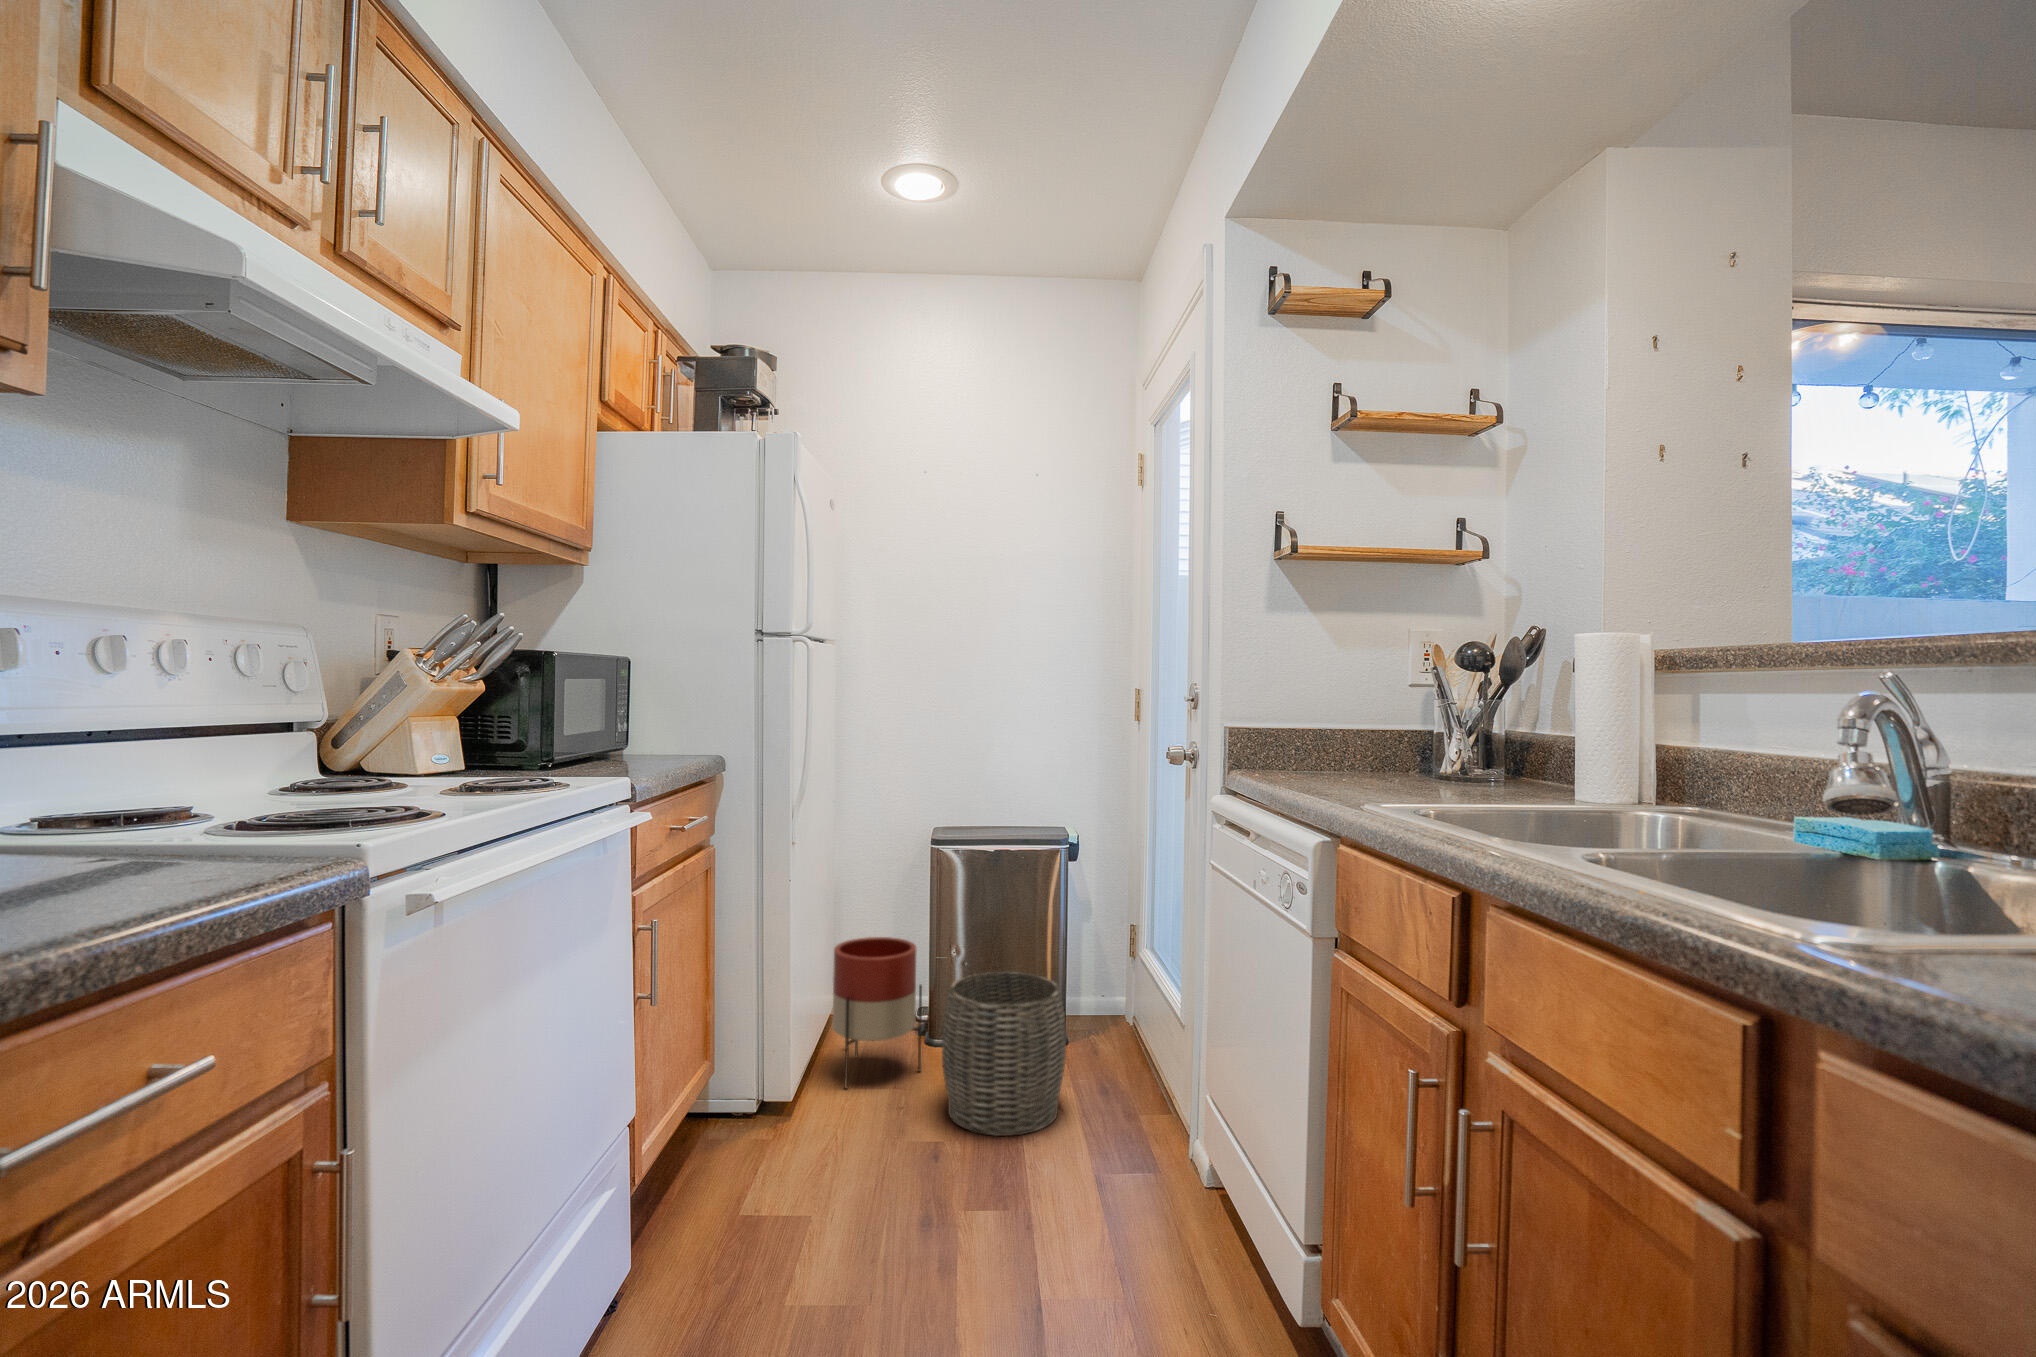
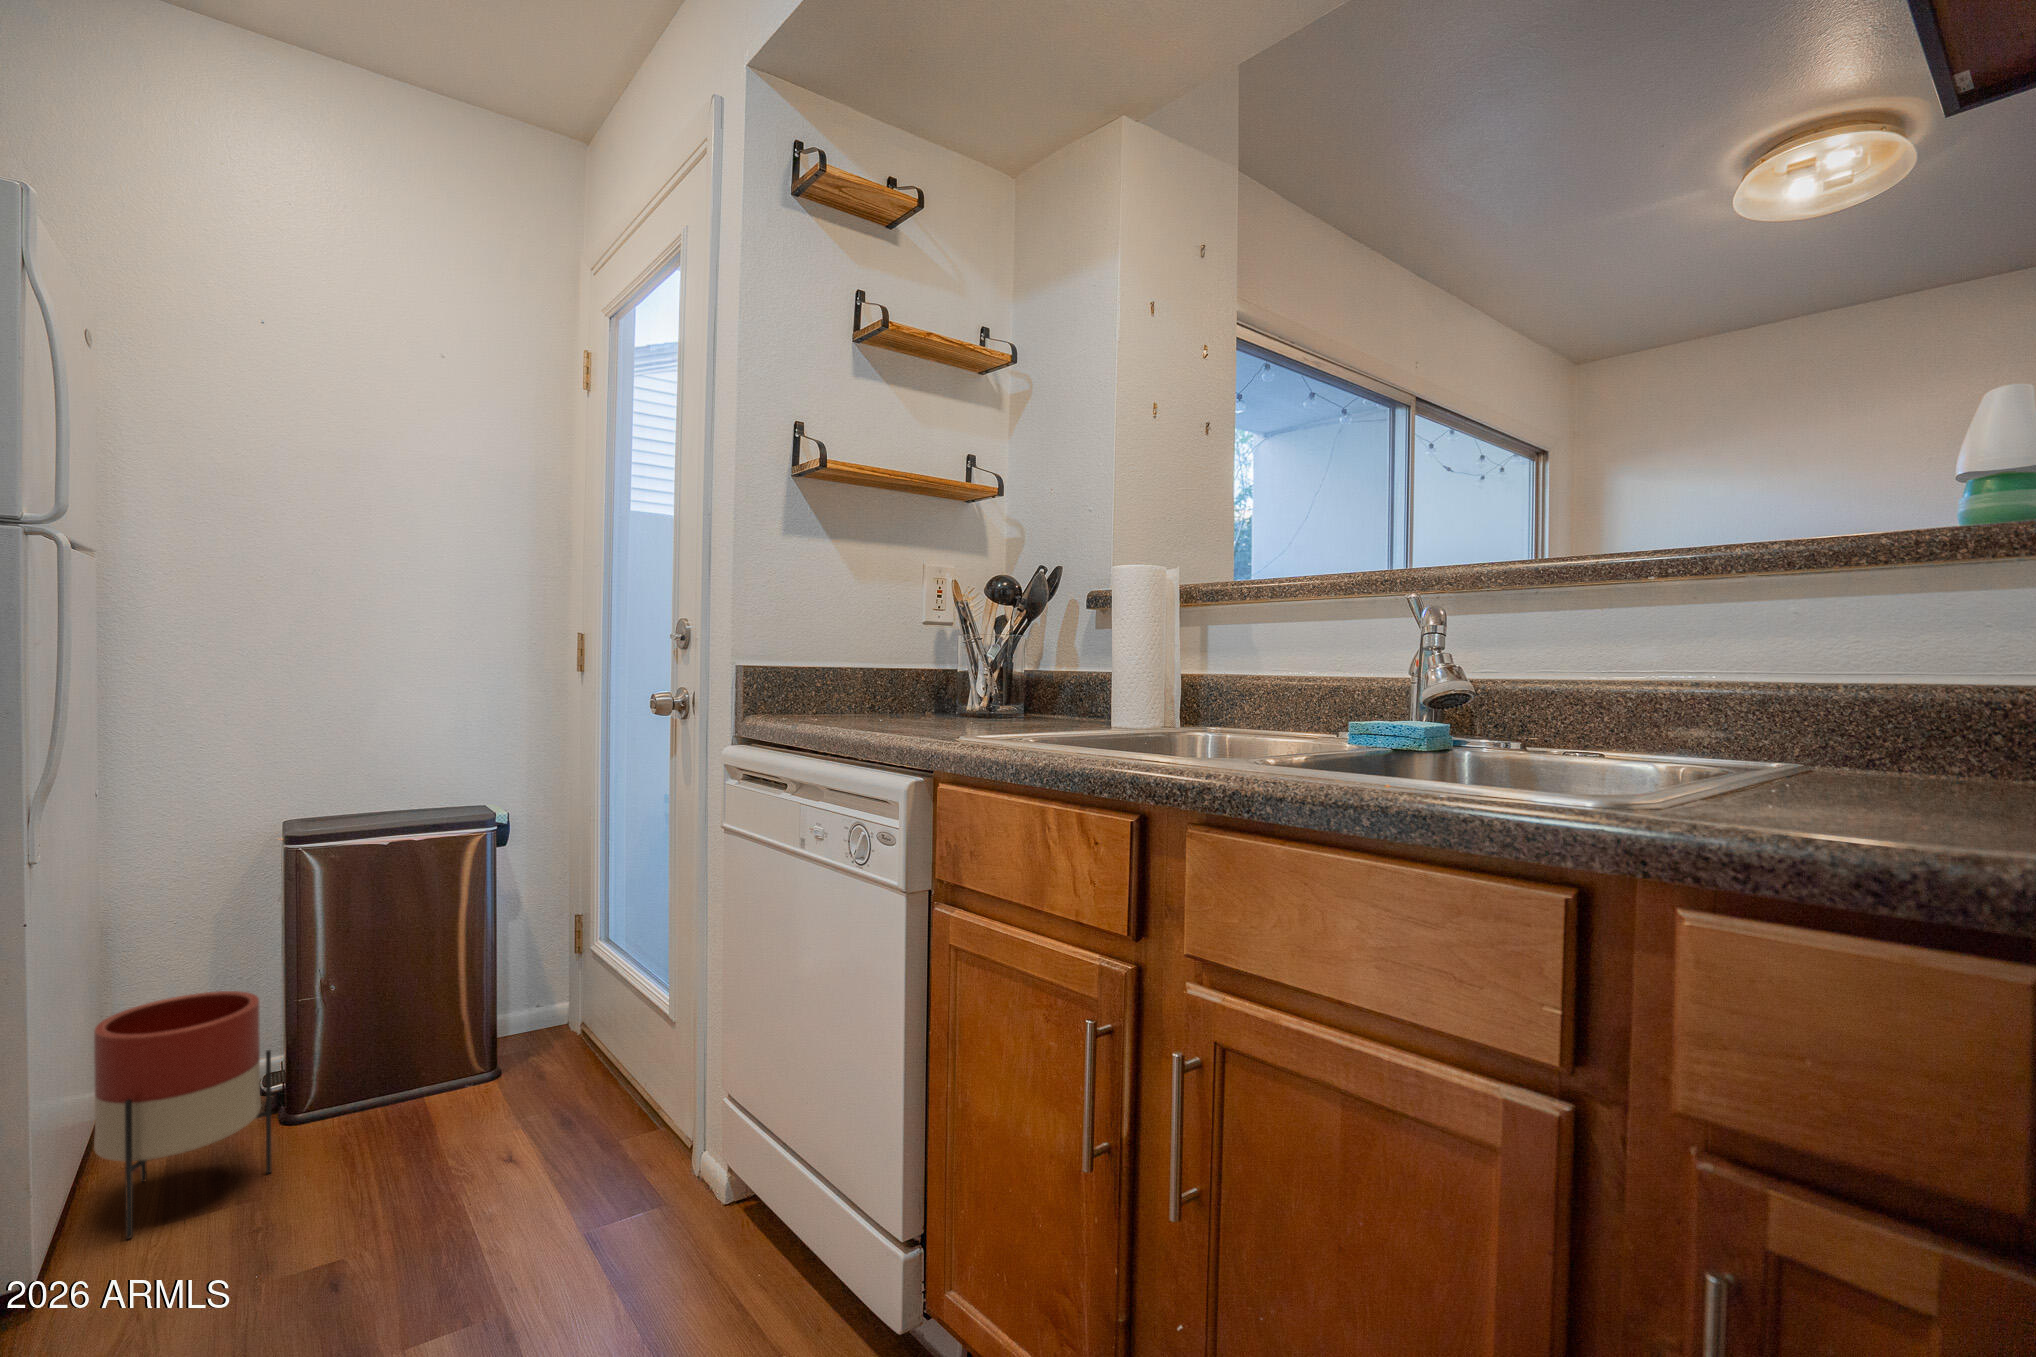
woven basket: present [942,972,1066,1136] -> none [319,1001,516,1236]

